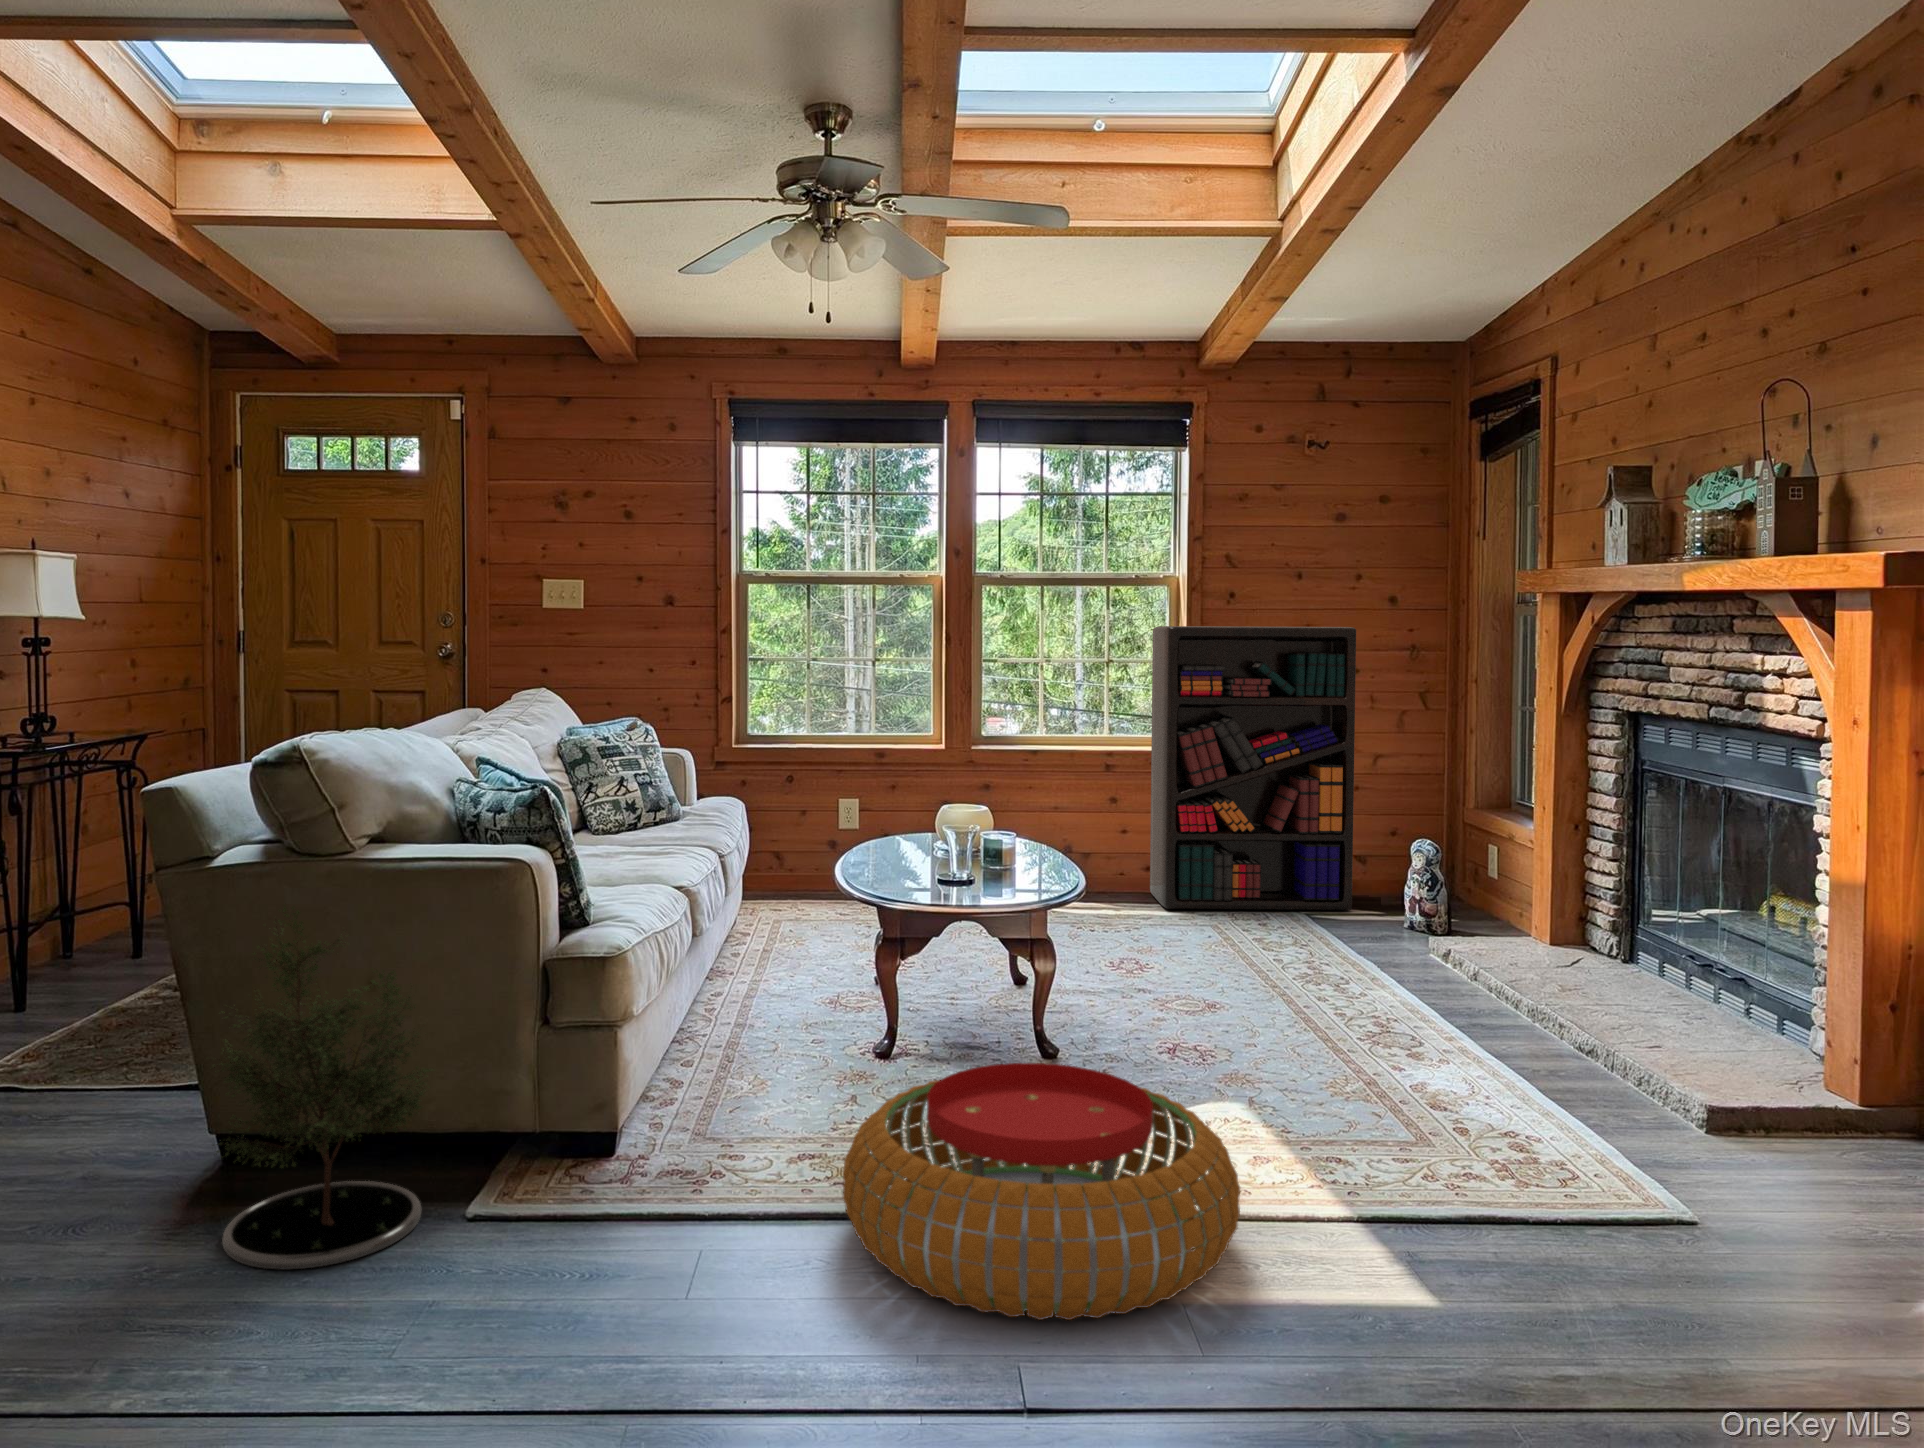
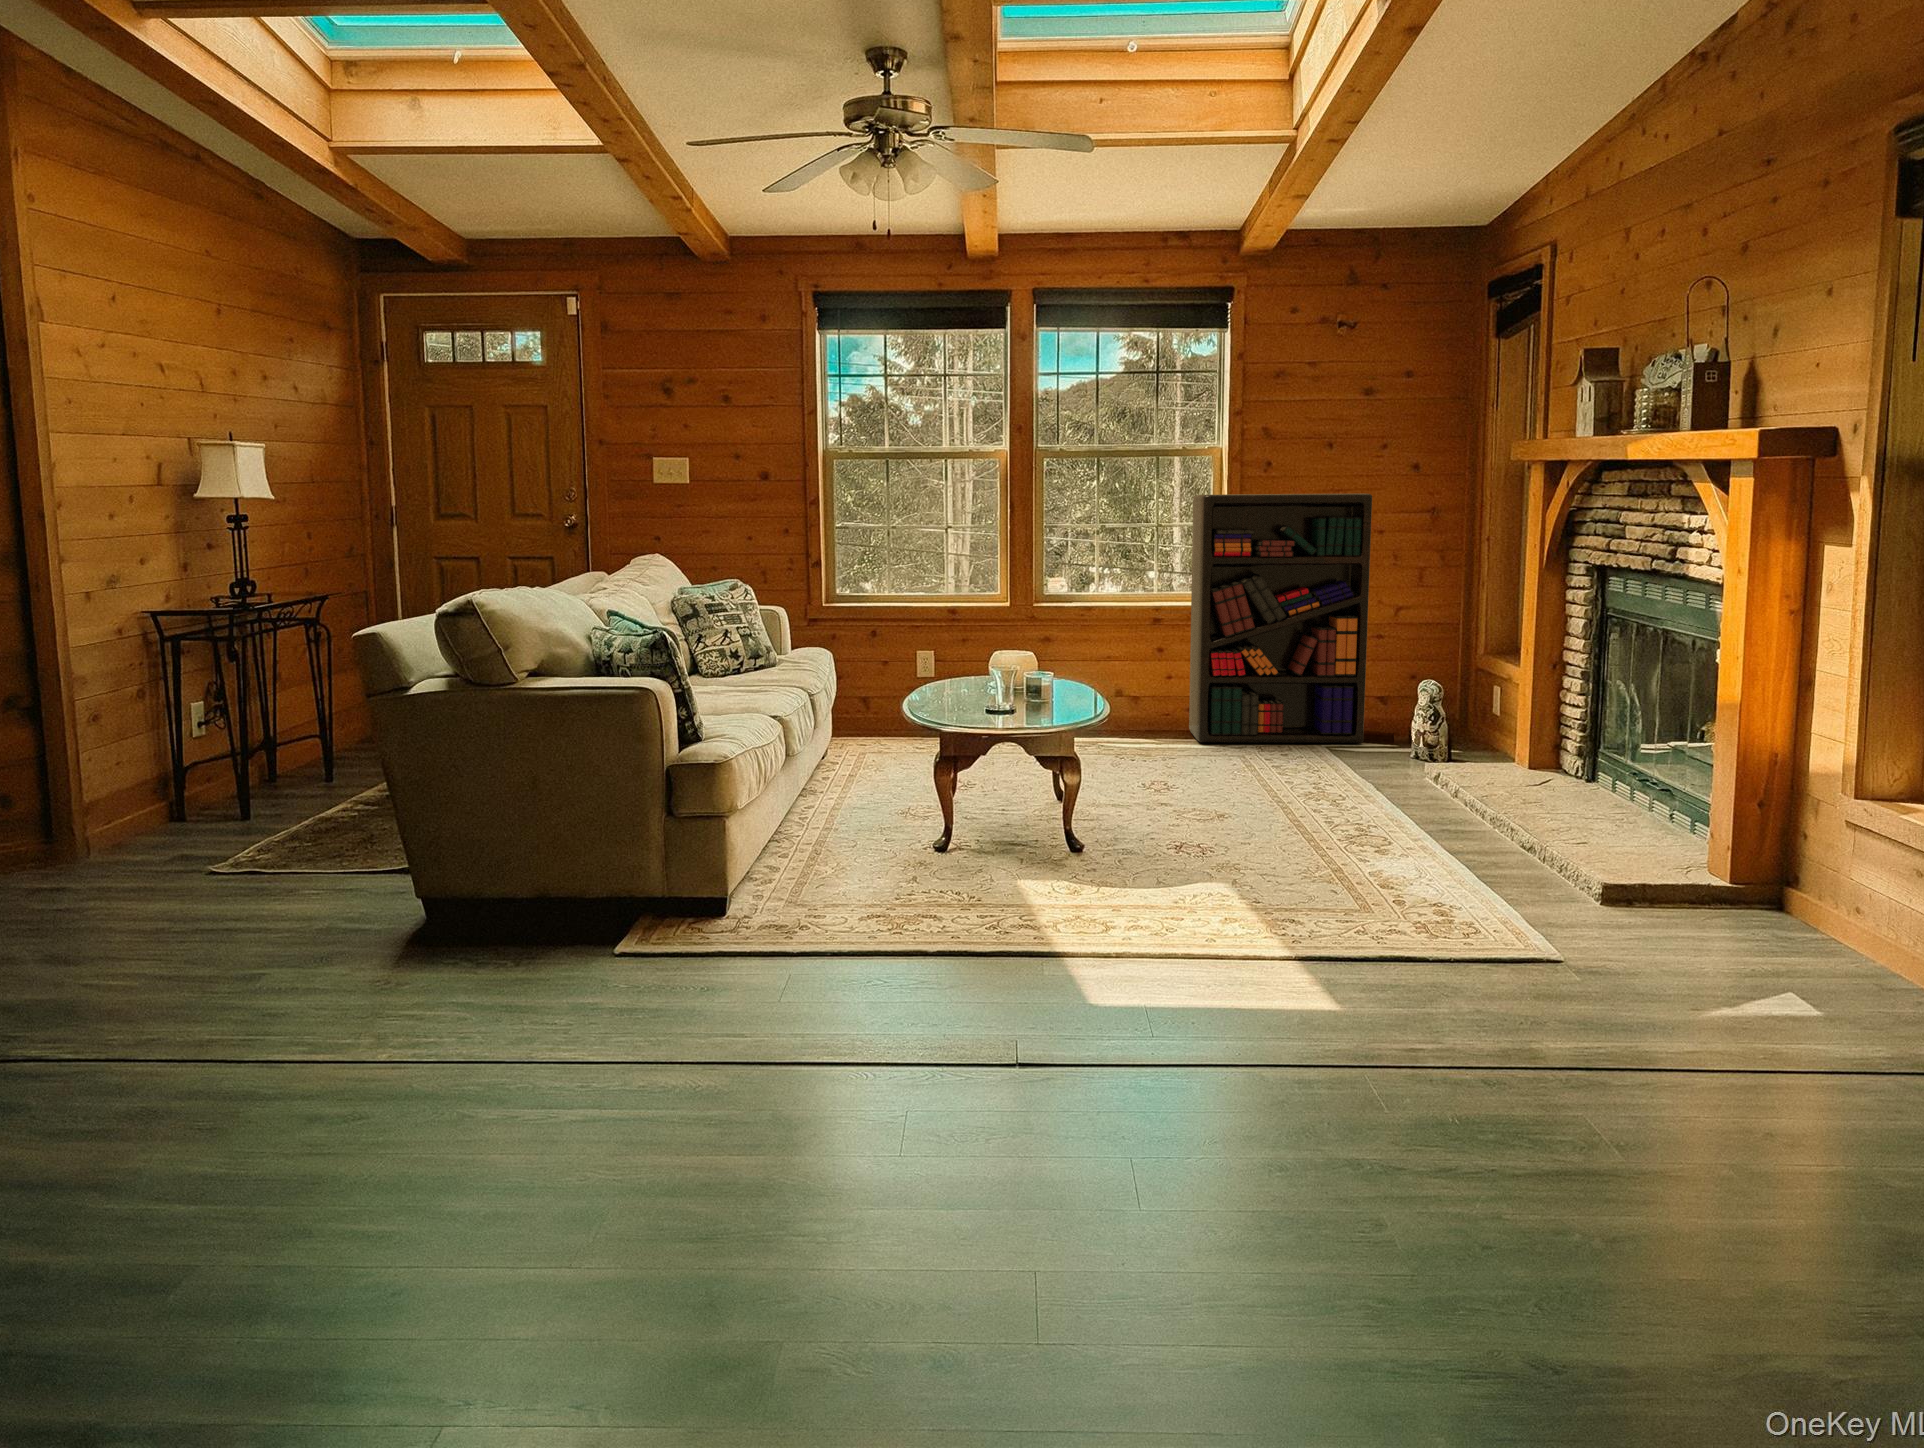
potted tree: present [213,905,433,1270] -> none [420,718,589,984]
pouf: present [843,1063,1240,1320] -> none [896,842,1198,1016]

